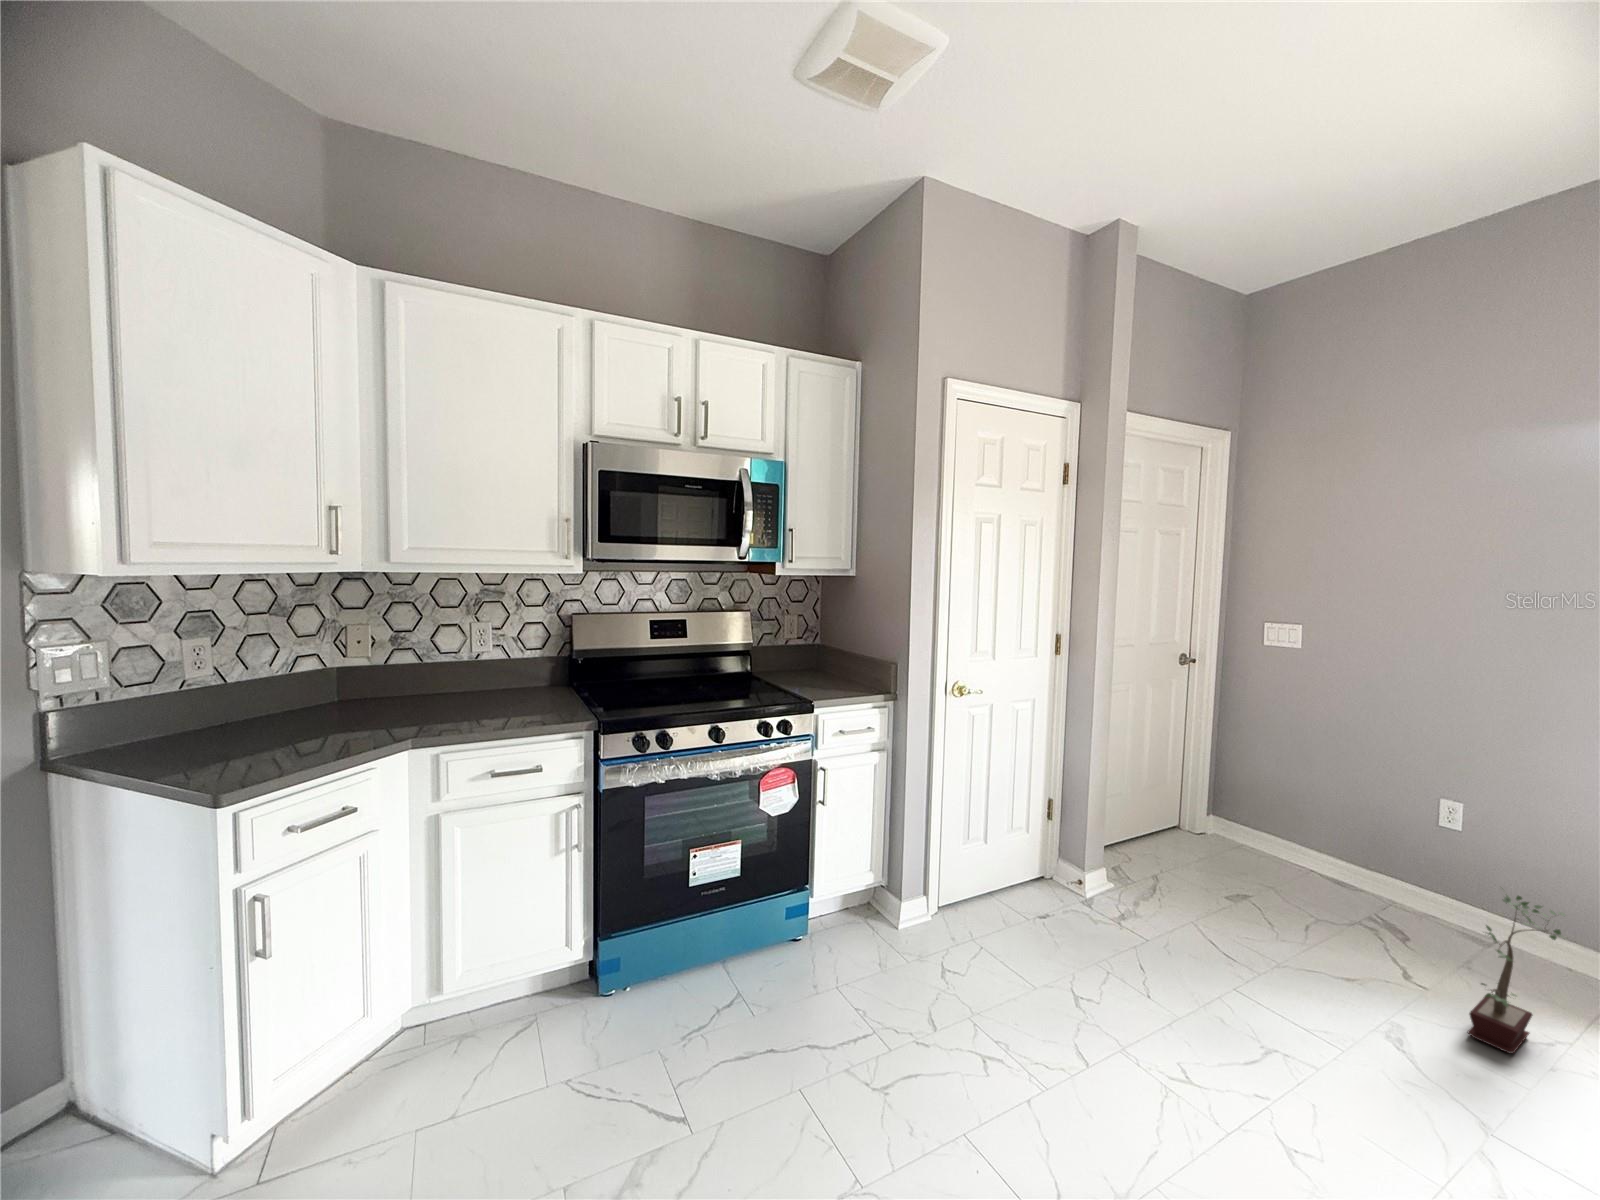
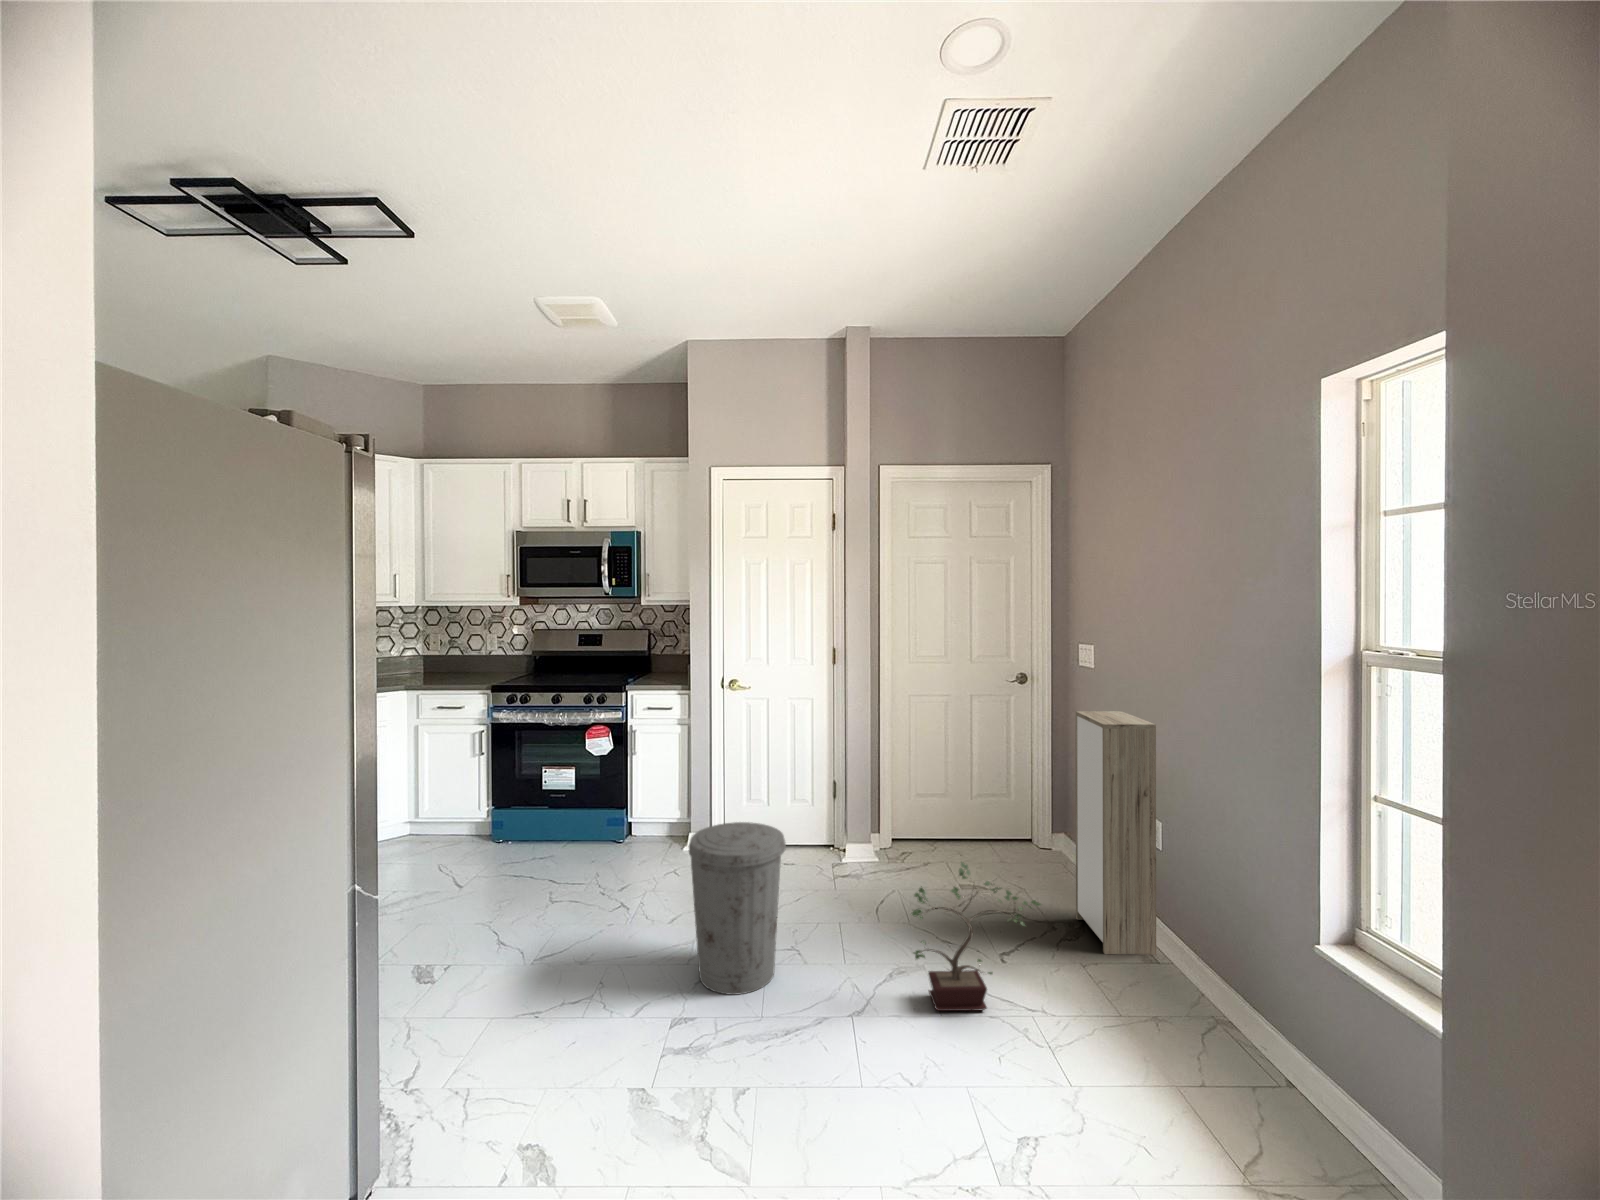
storage cabinet: none [1358,696,1487,936] -> present [1076,711,1156,955]
trash can: none [1251,888,1410,1129] -> present [689,822,786,995]

